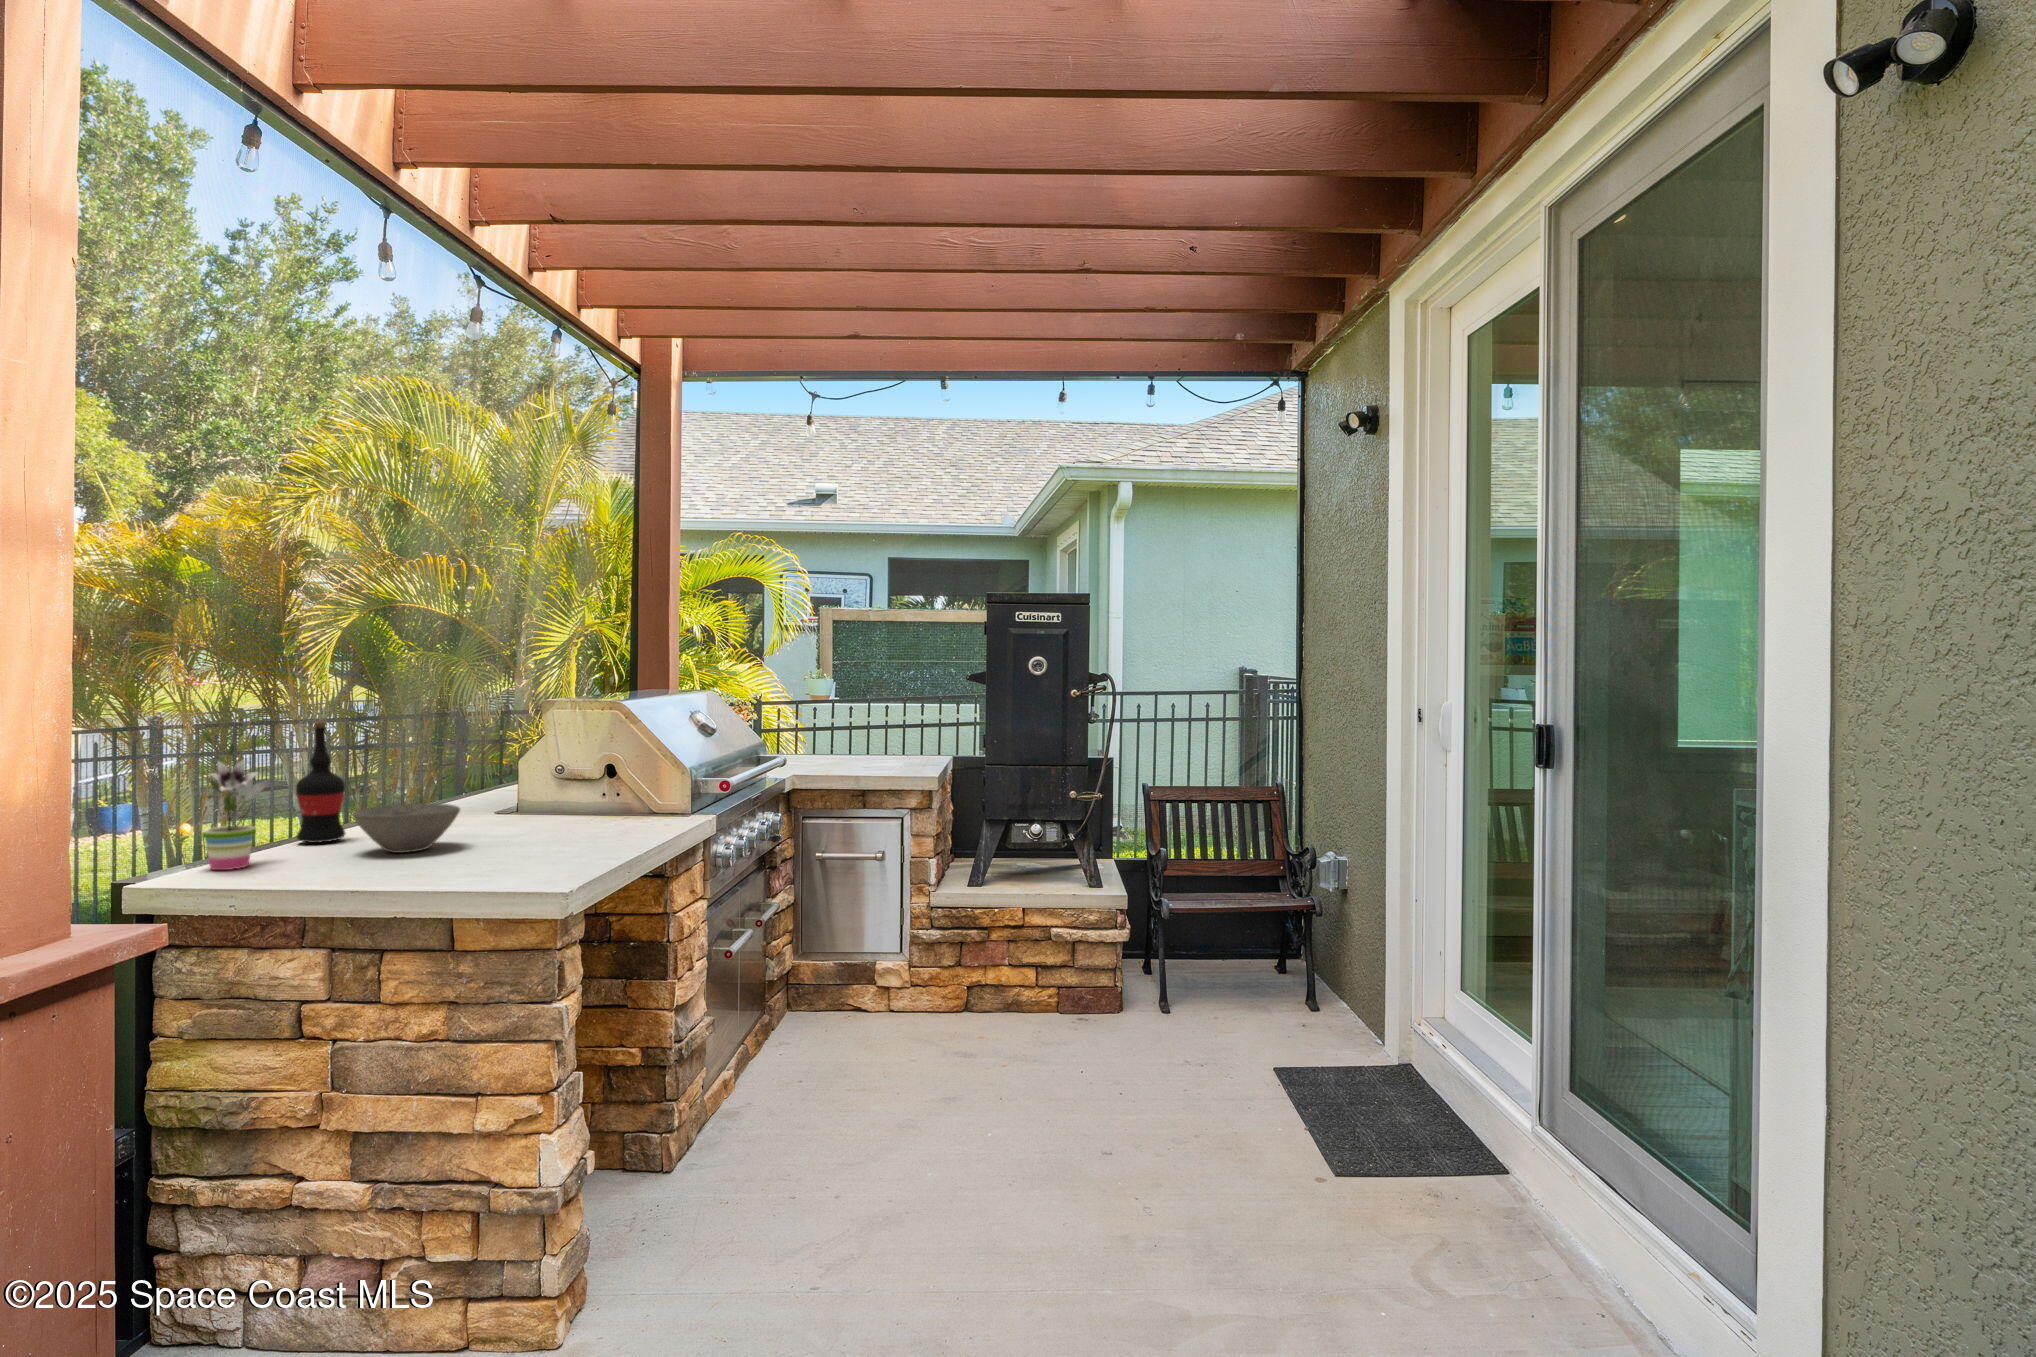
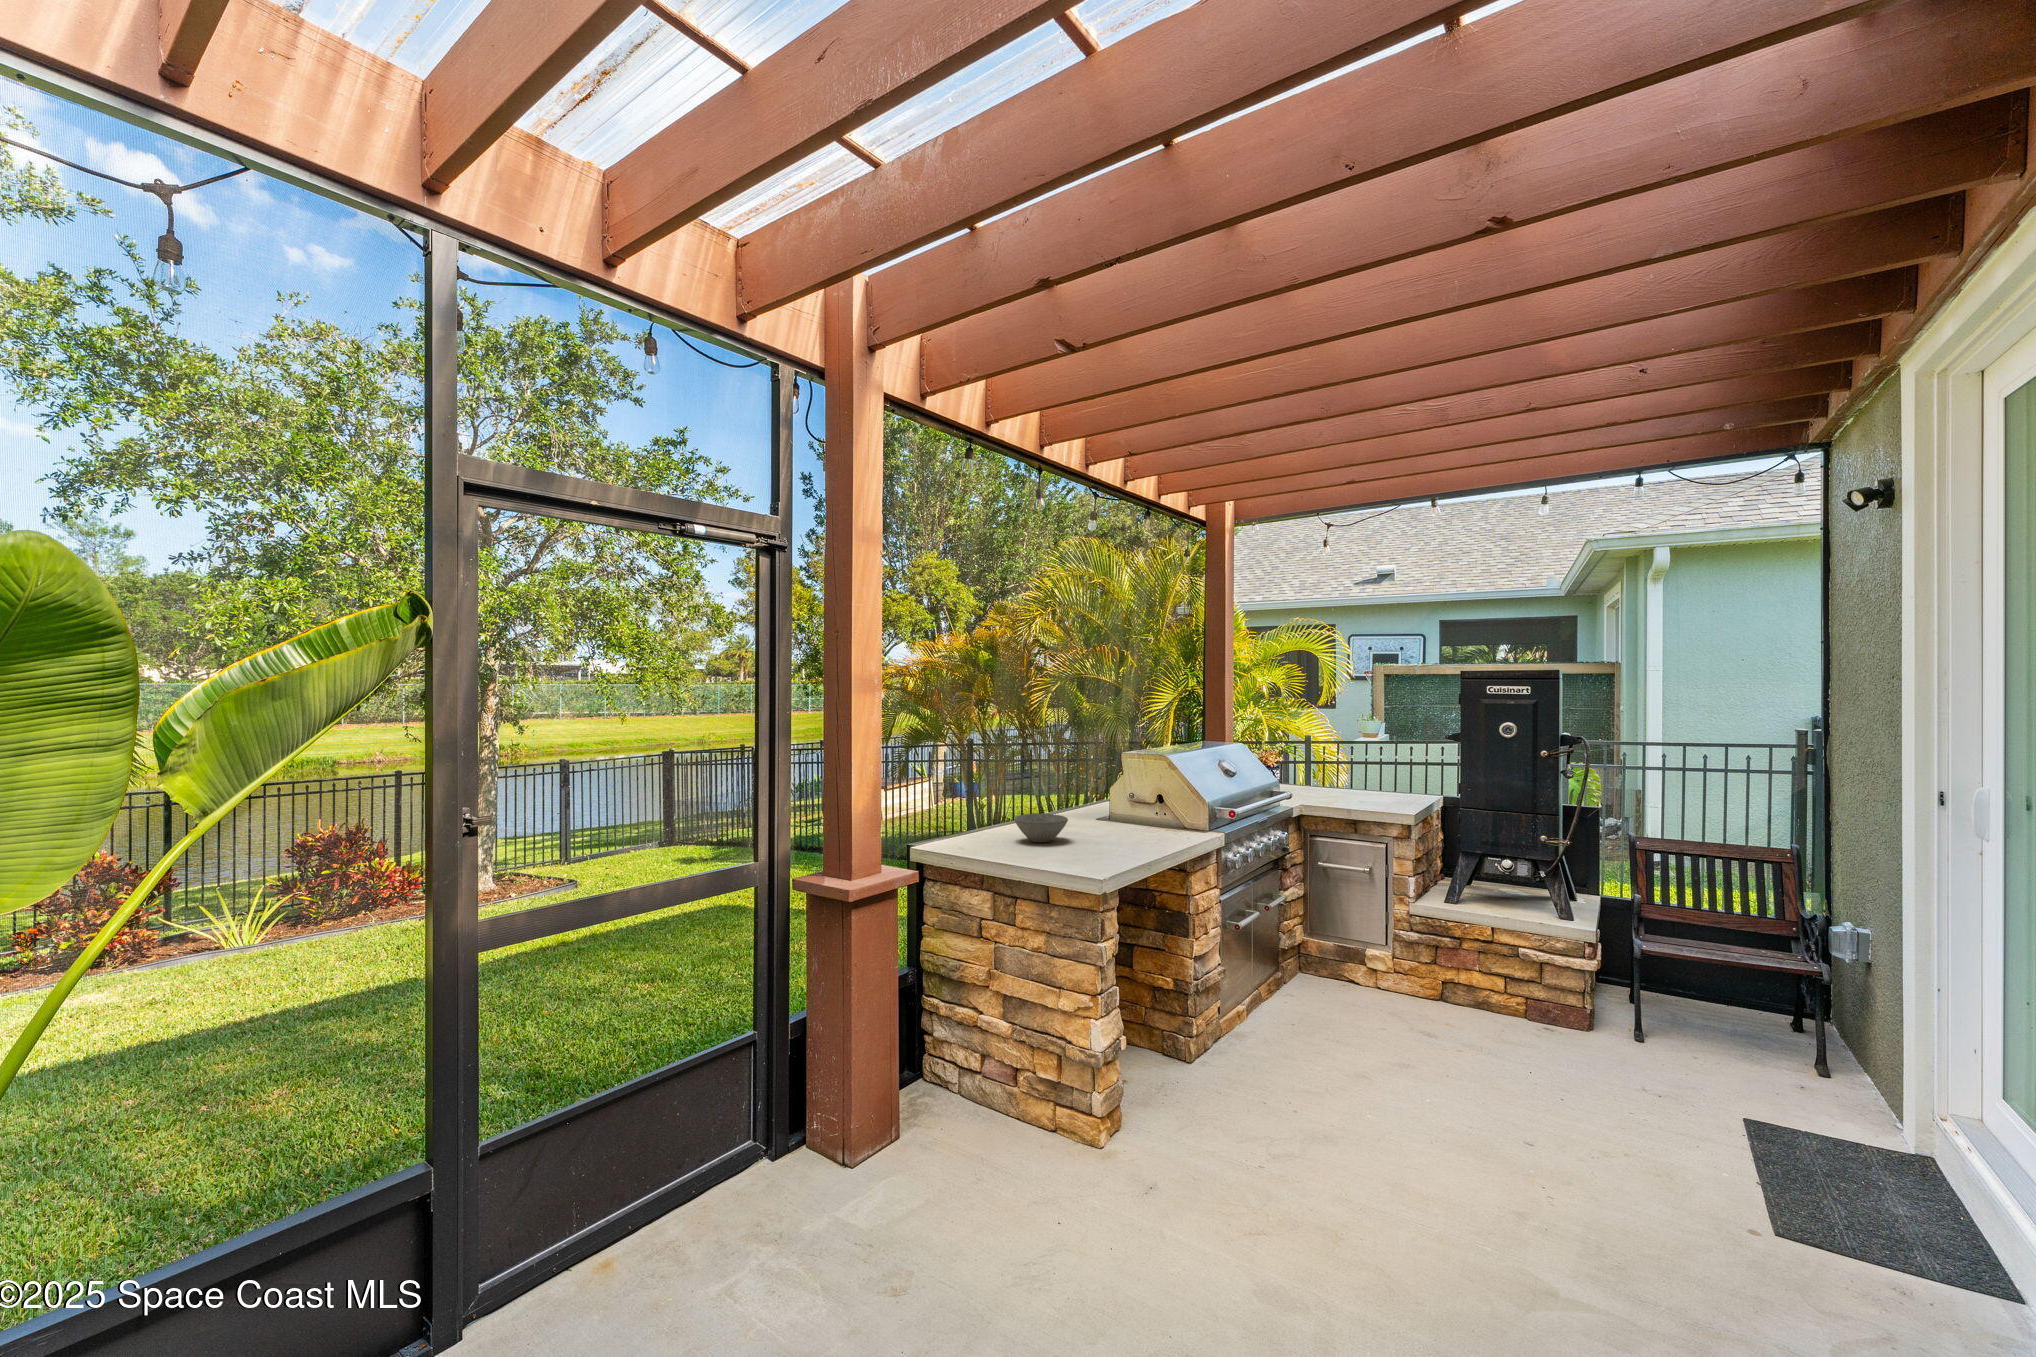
wine bottle: present [296,721,345,843] -> none [993,764,1017,831]
potted plant: present [202,732,268,870] -> none [946,770,978,843]

